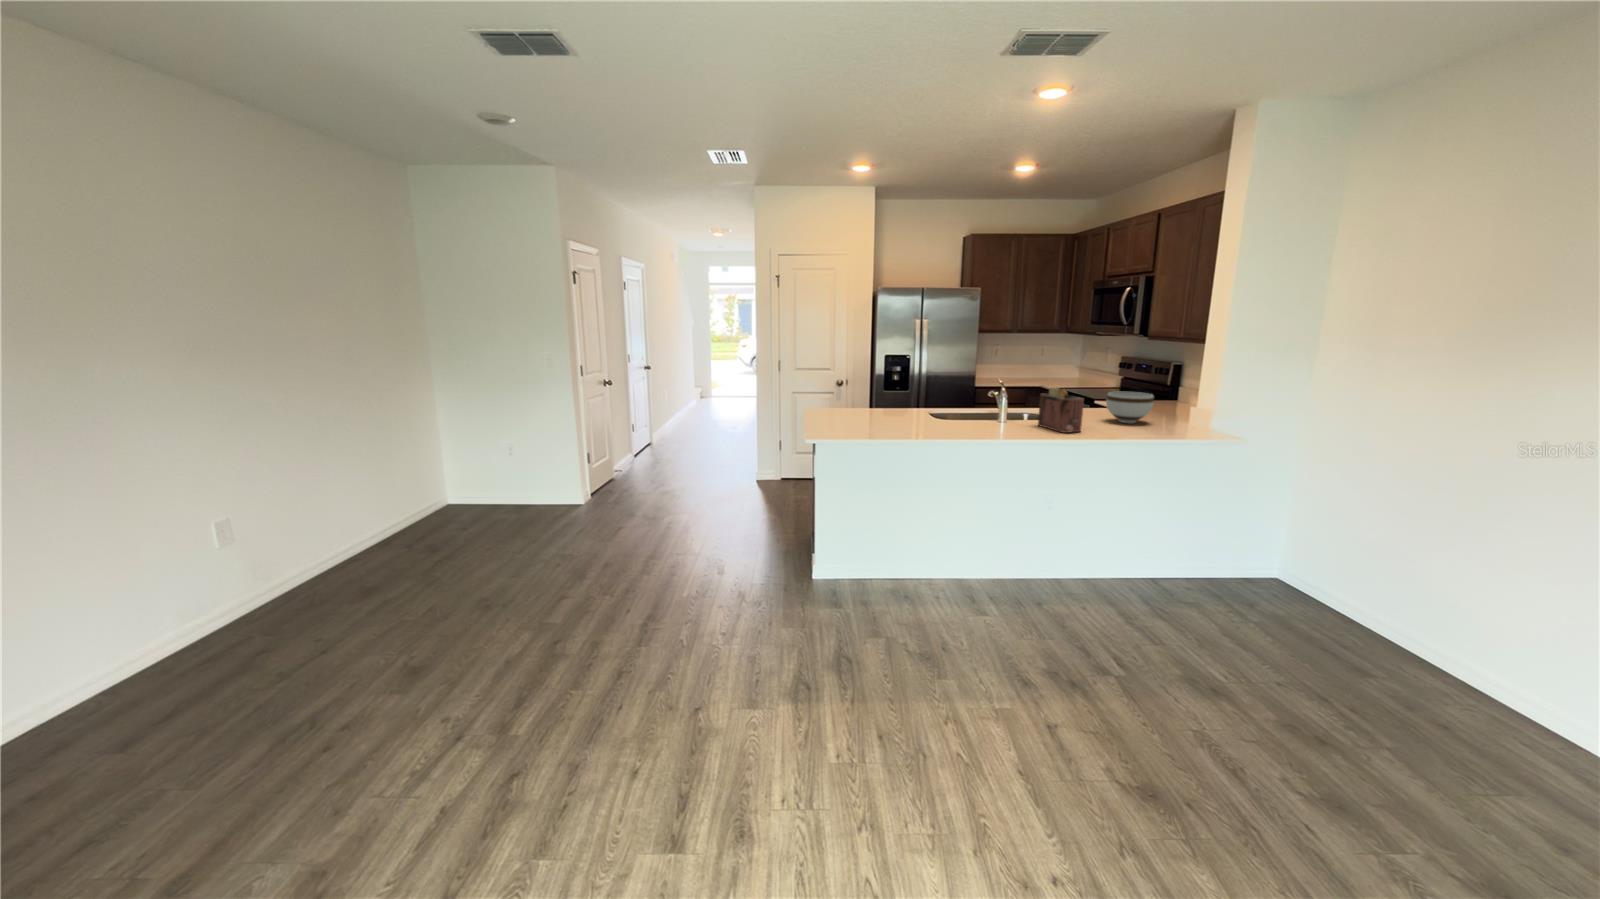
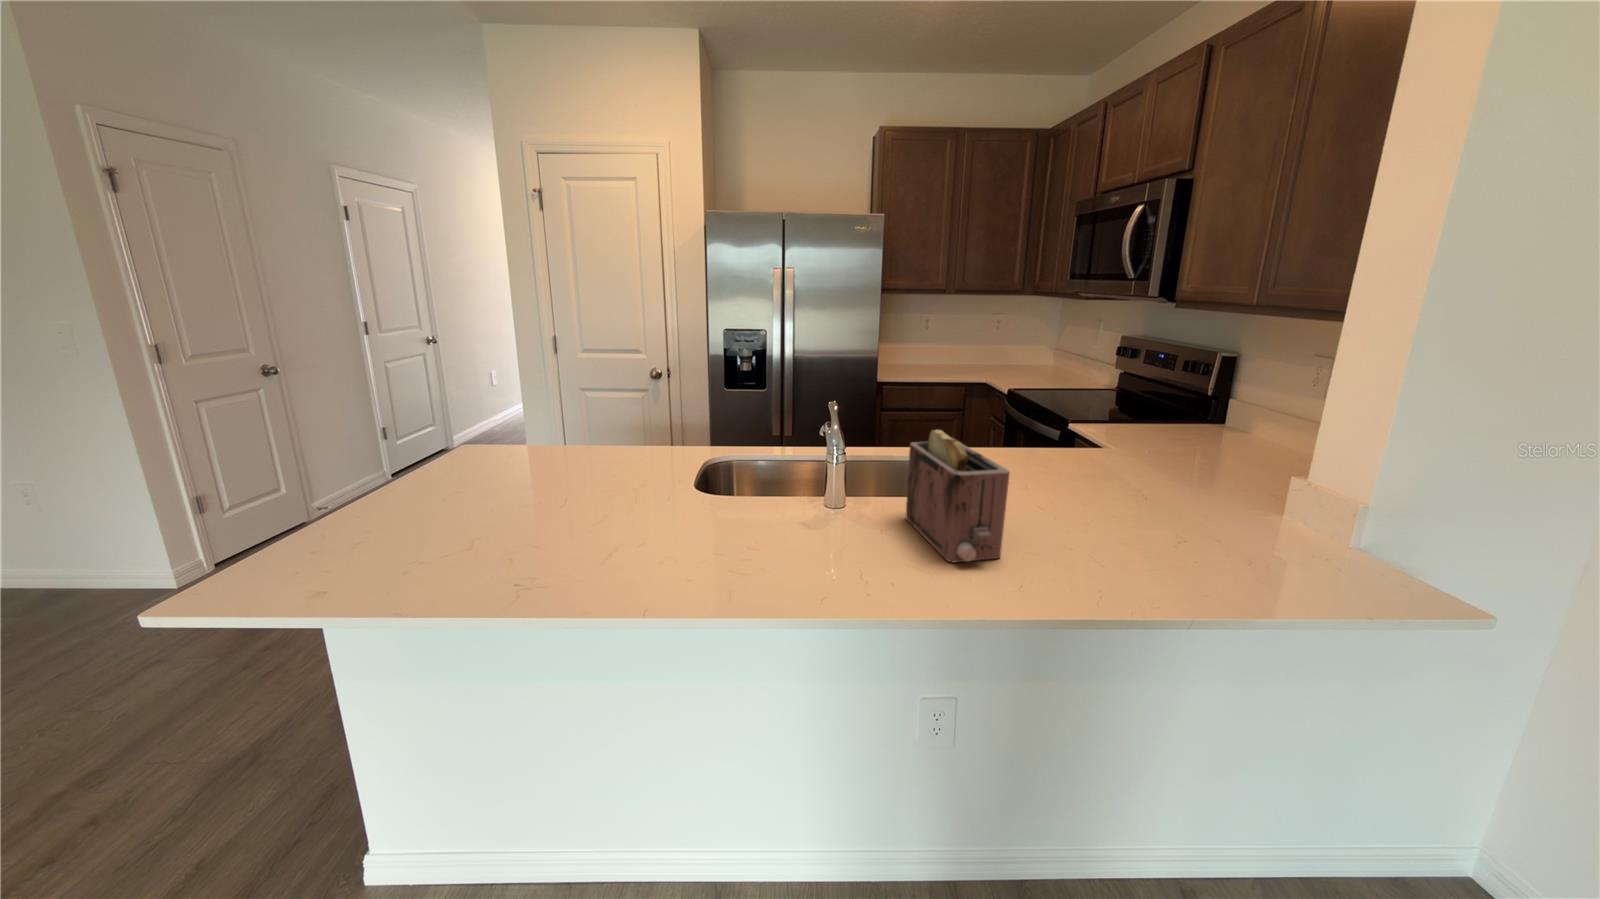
bowl: present [1106,392,1154,423] -> none [1078,430,1195,514]

